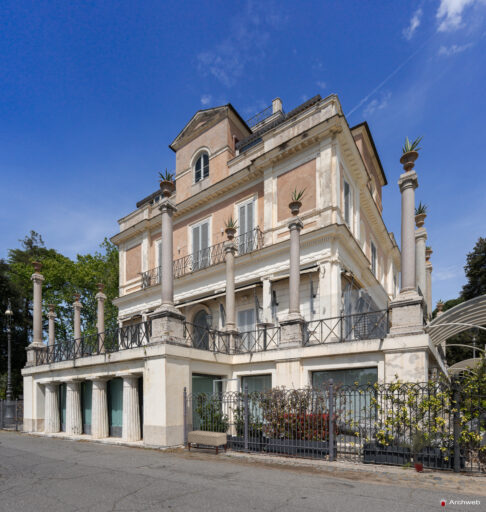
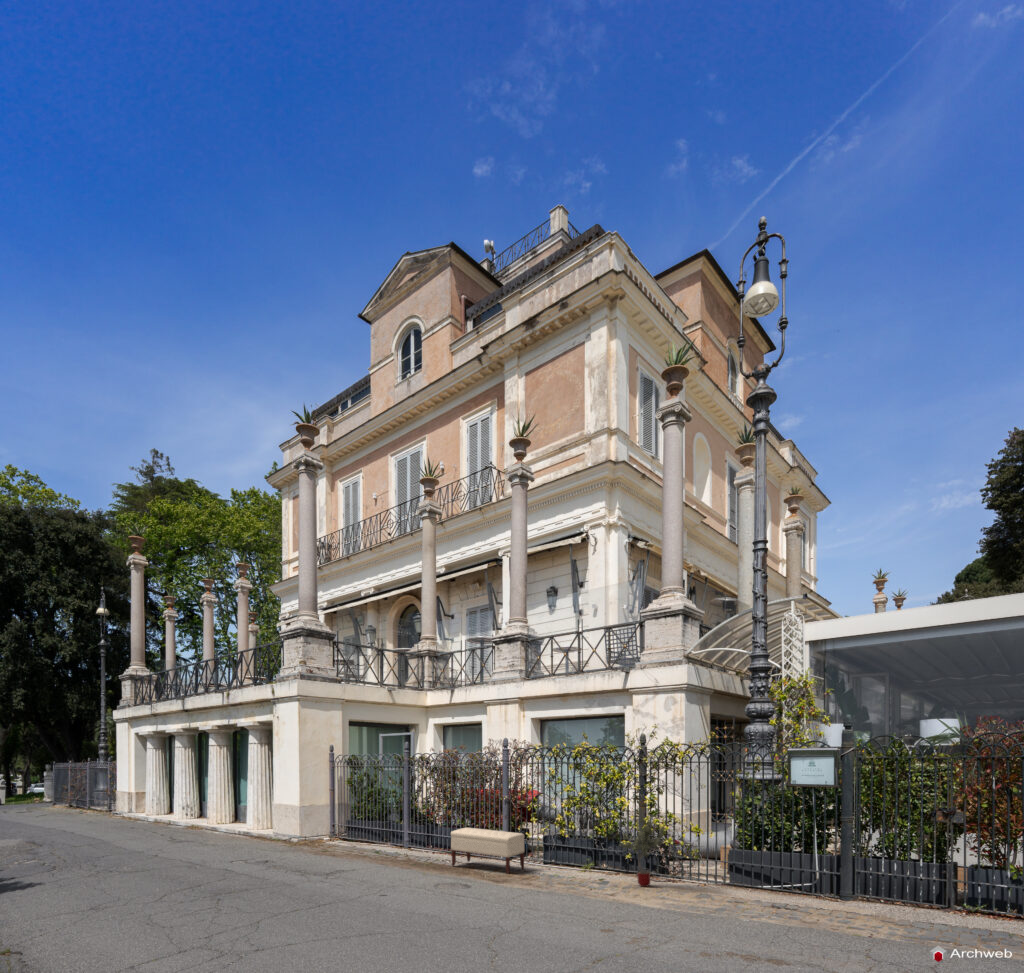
bench: present [188,430,227,455] -> present [451,828,525,874]

